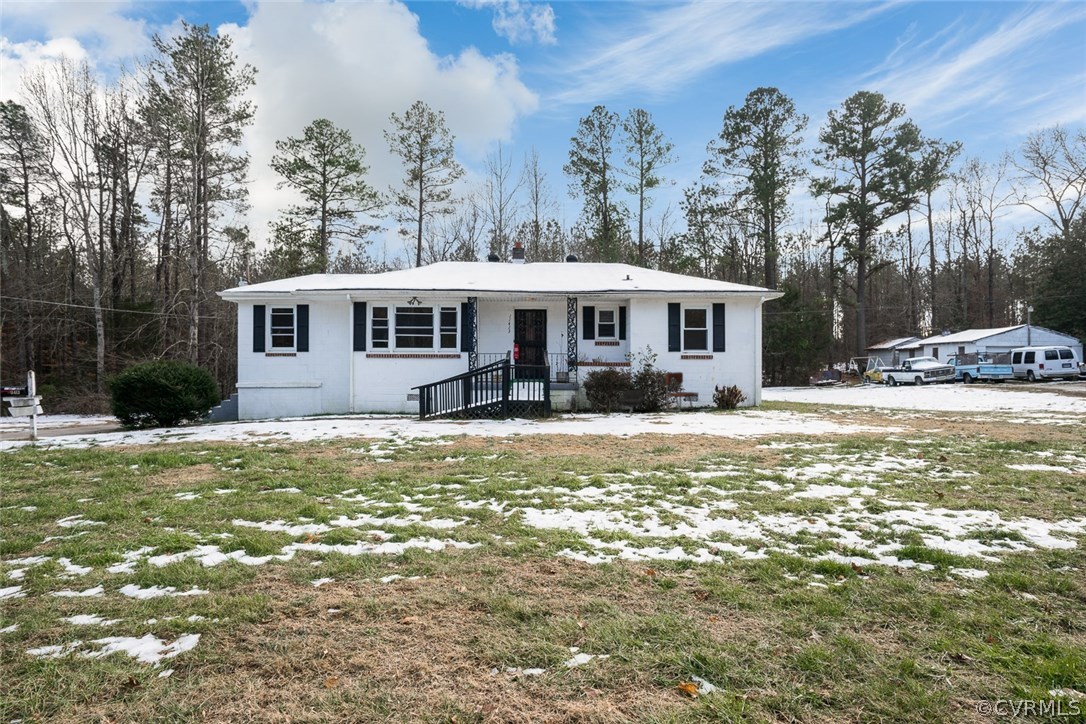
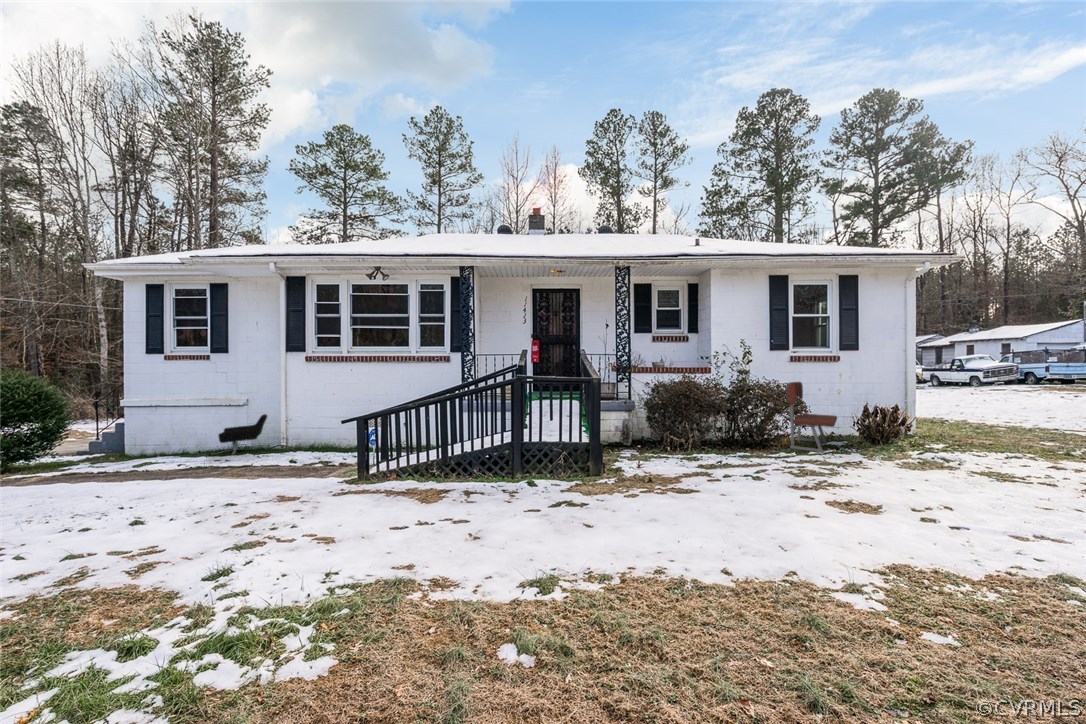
lounge chair: present [618,390,644,413] -> present [219,414,267,454]

